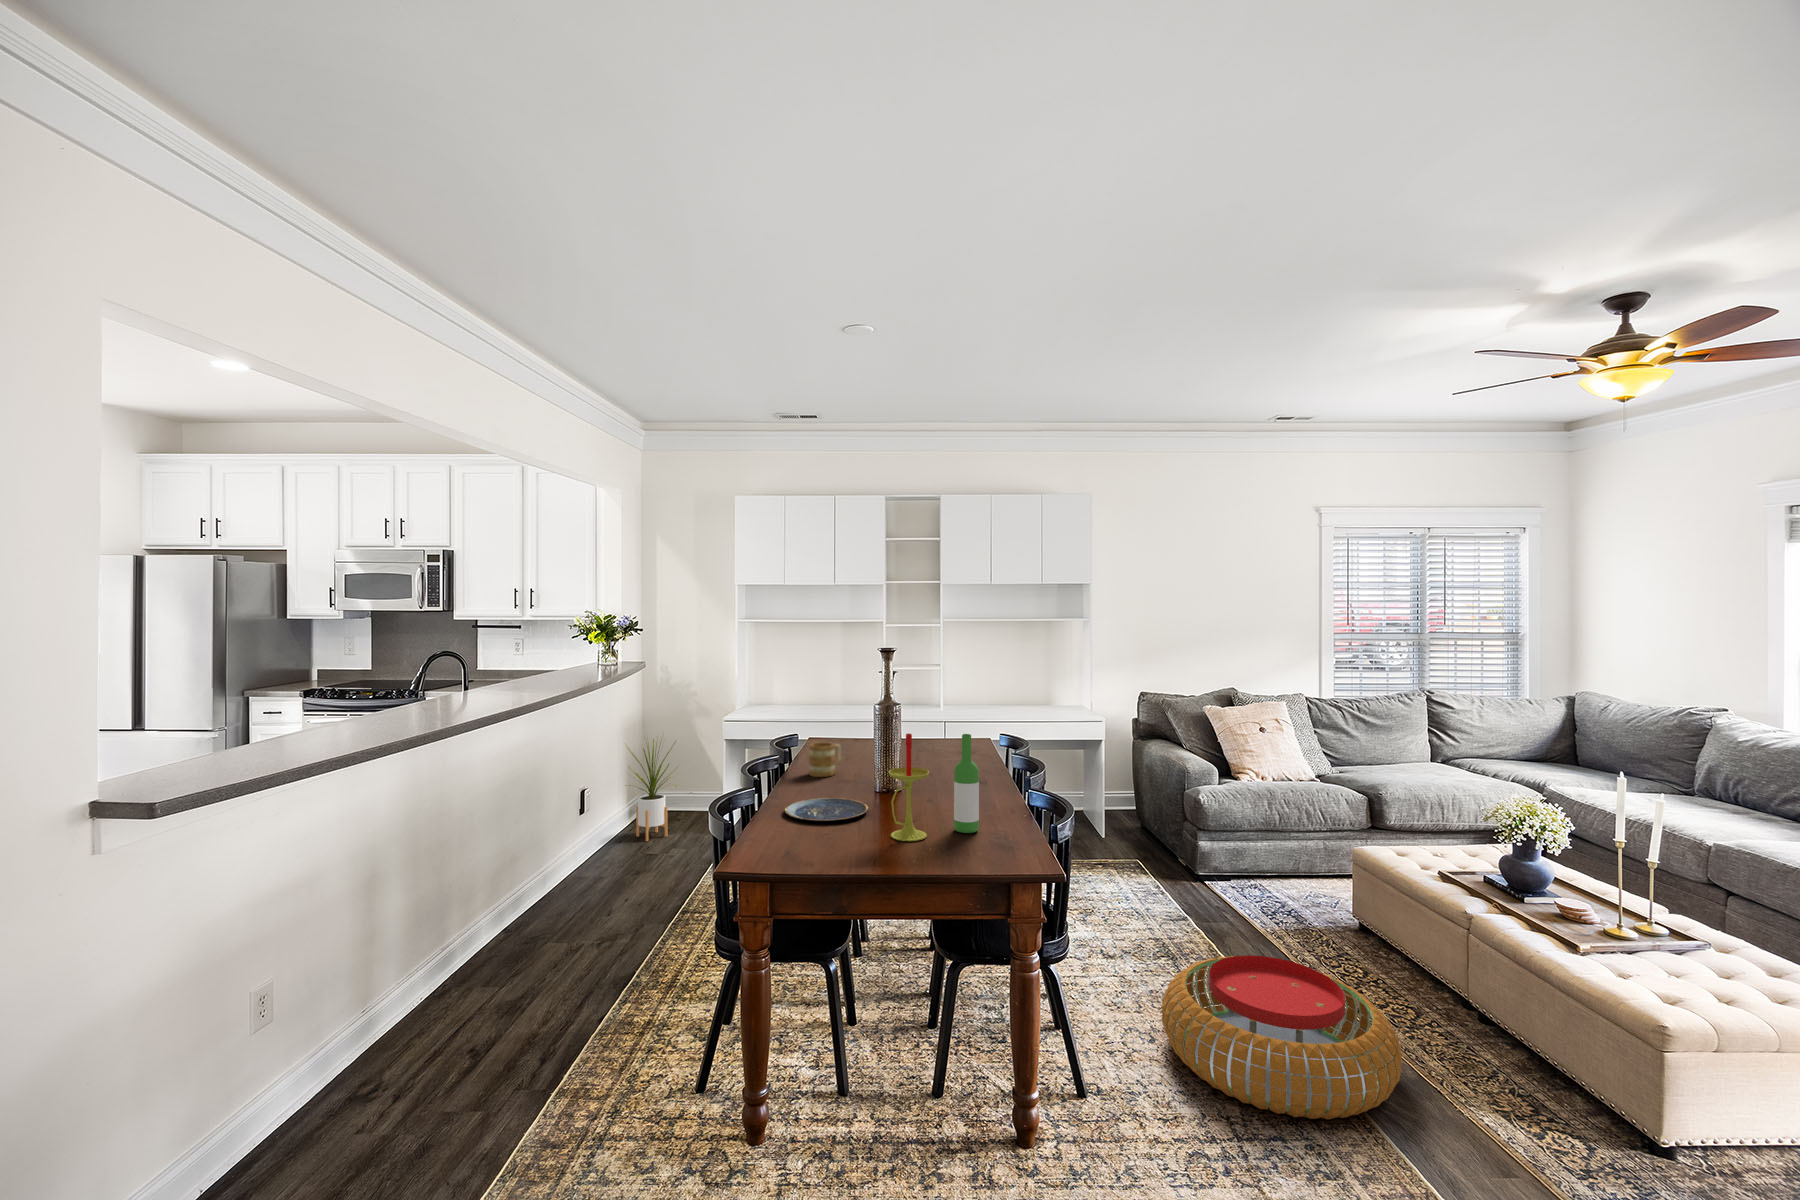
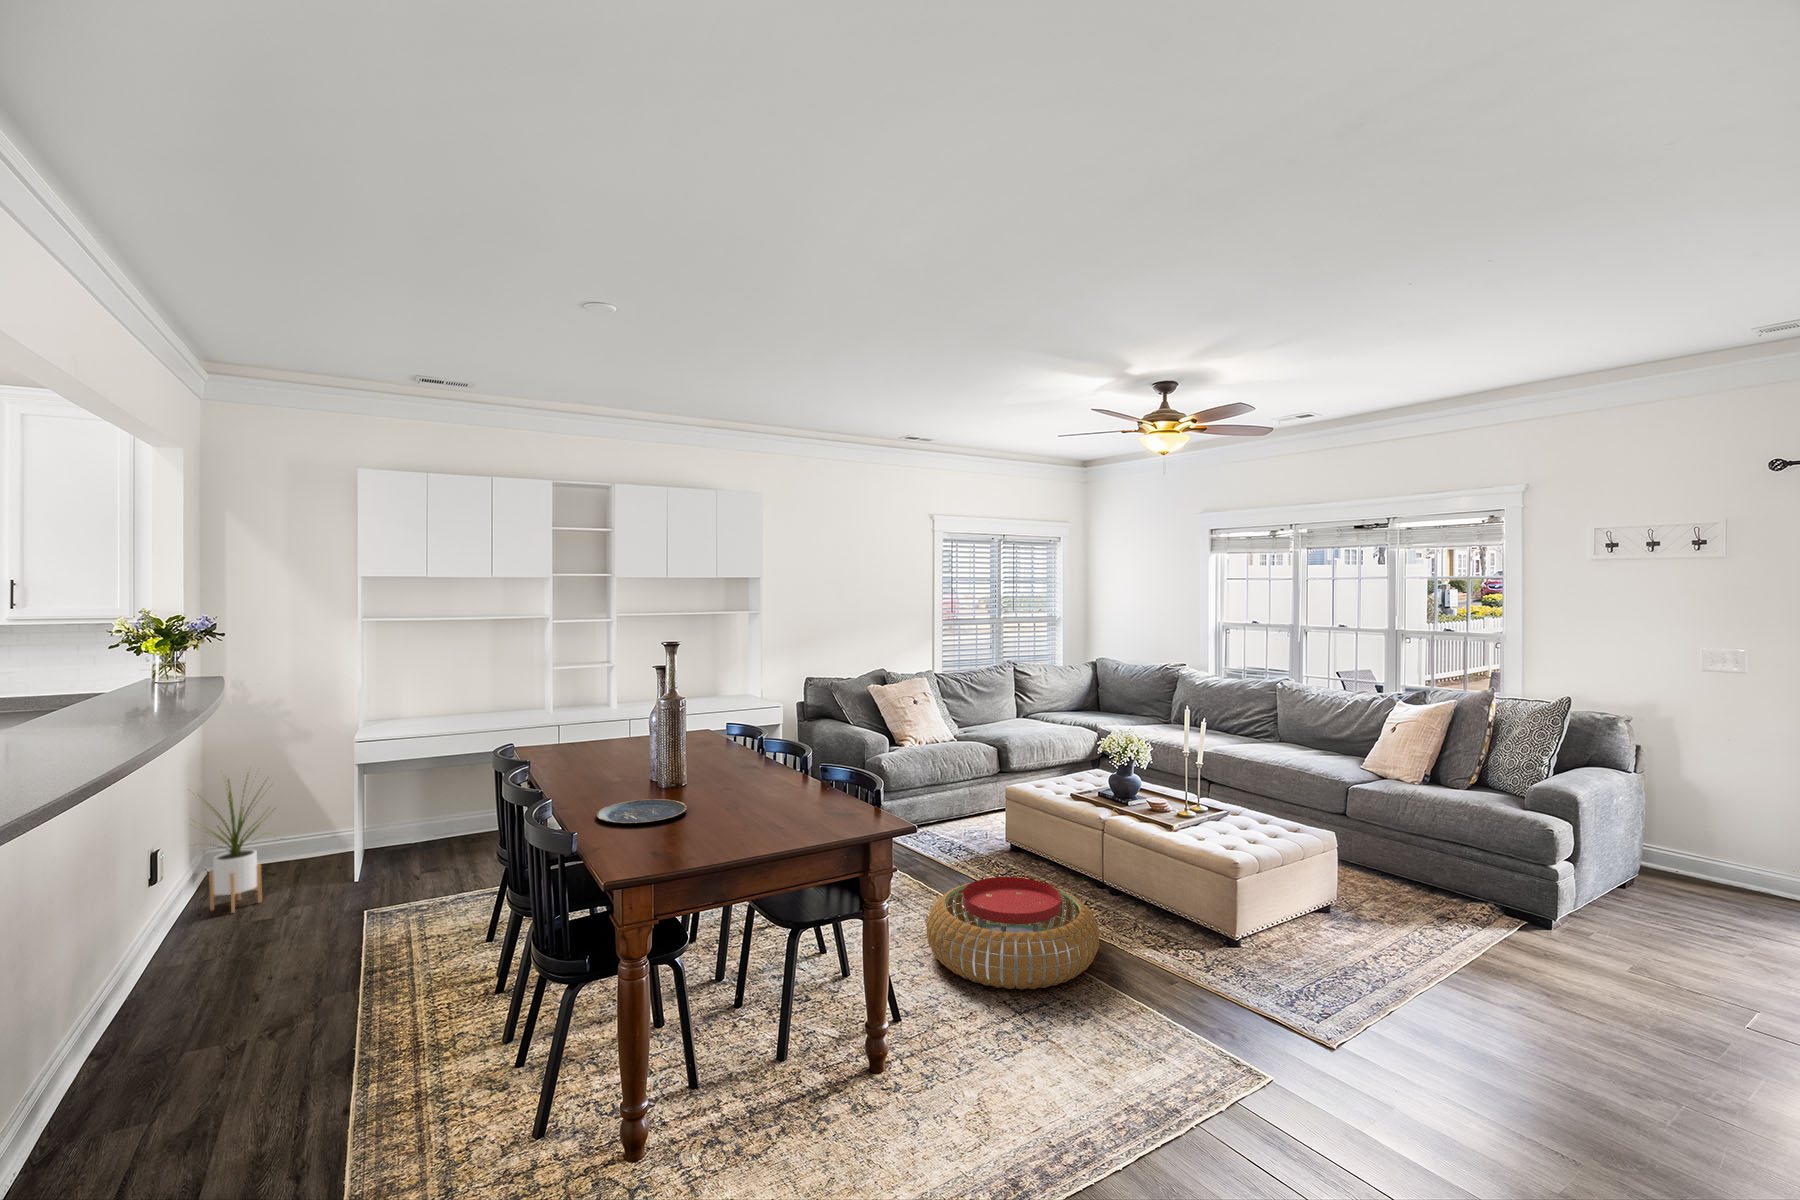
candle: present [888,733,929,841] -> none [731,720,771,826]
wine bottle: present [954,734,979,833] -> none [784,718,807,811]
mug: present [809,742,841,777] -> none [567,747,598,785]

